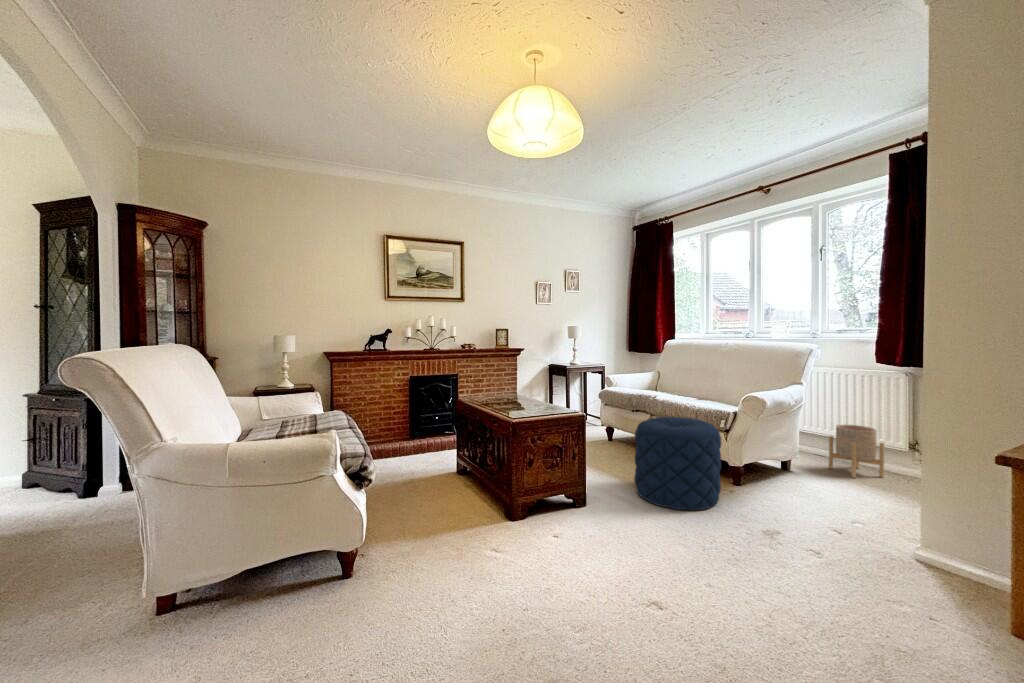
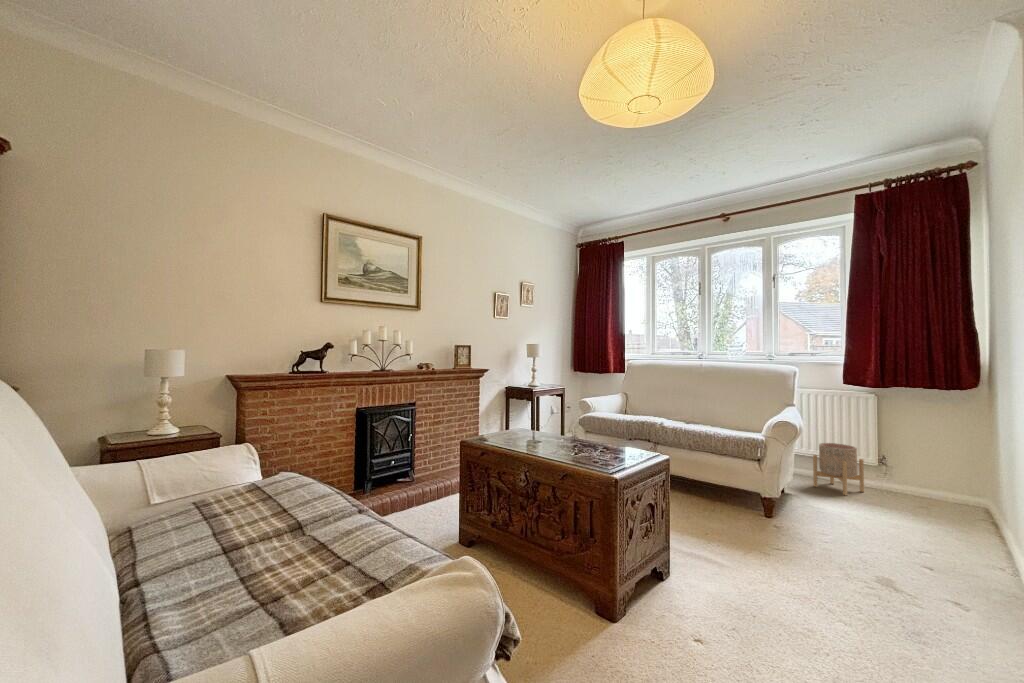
pouf: present [634,417,721,510] -> none [690,448,796,561]

